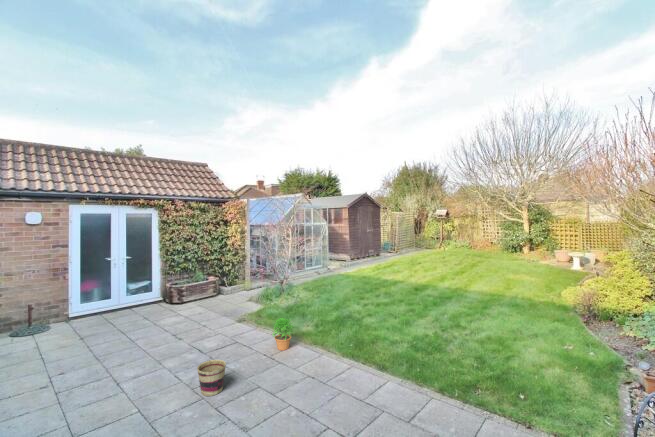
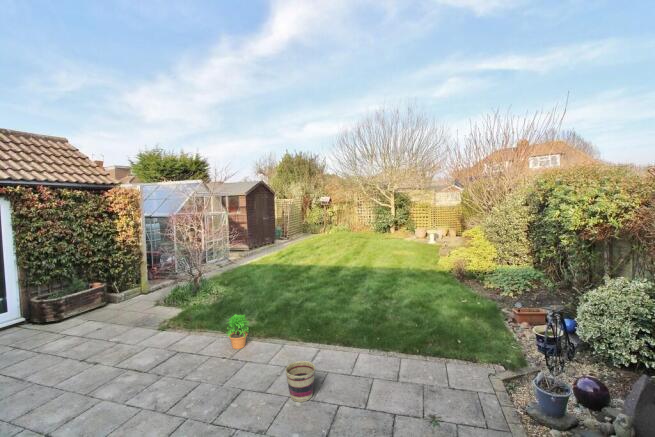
basket: present [197,360,226,396] -> present [285,361,316,402]

